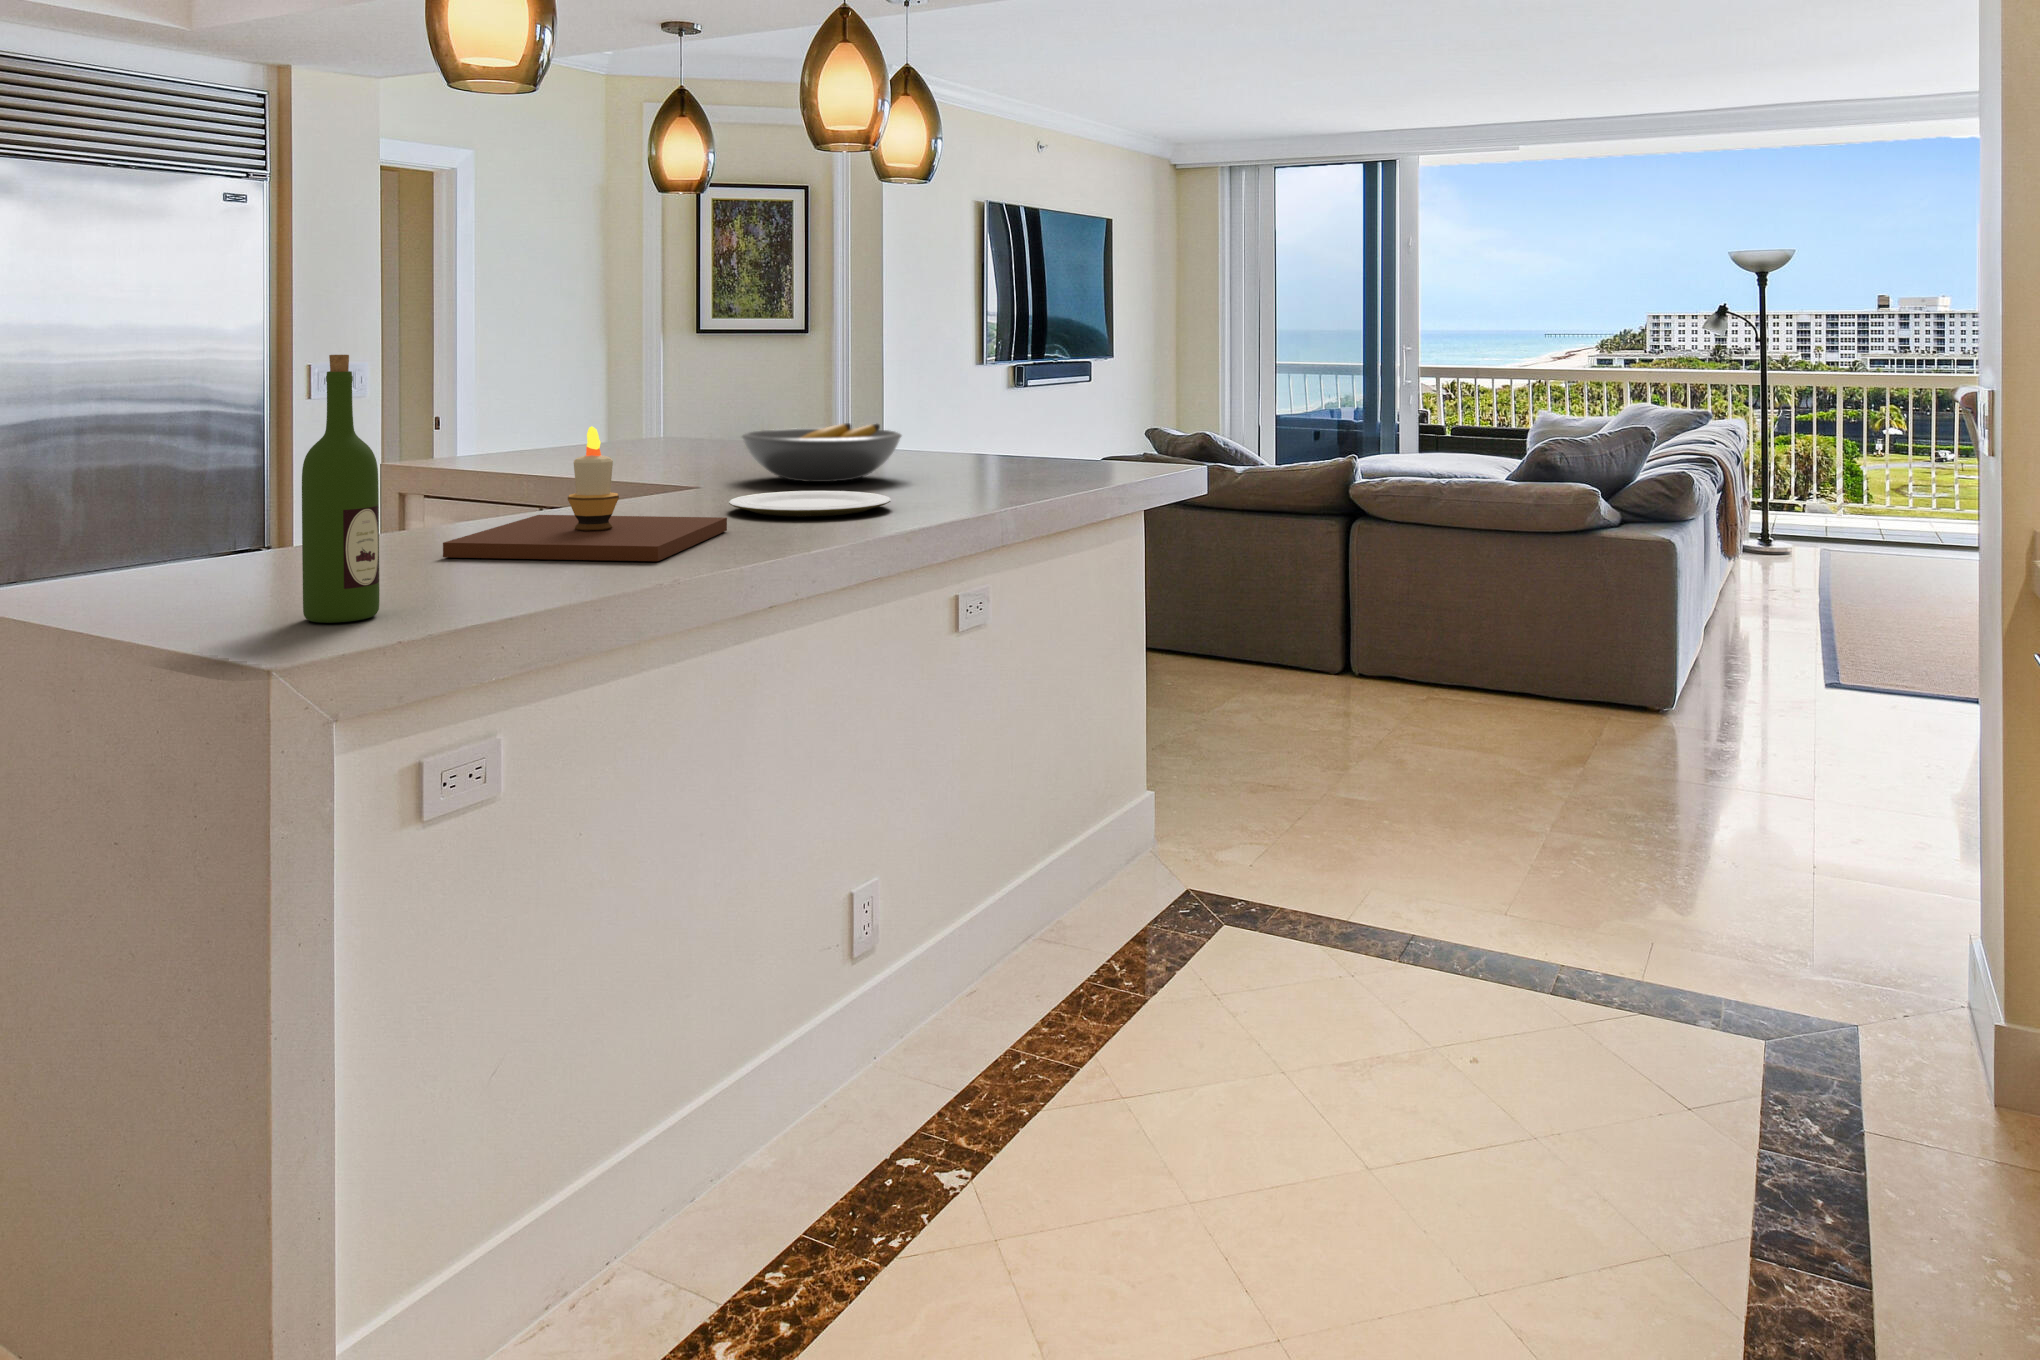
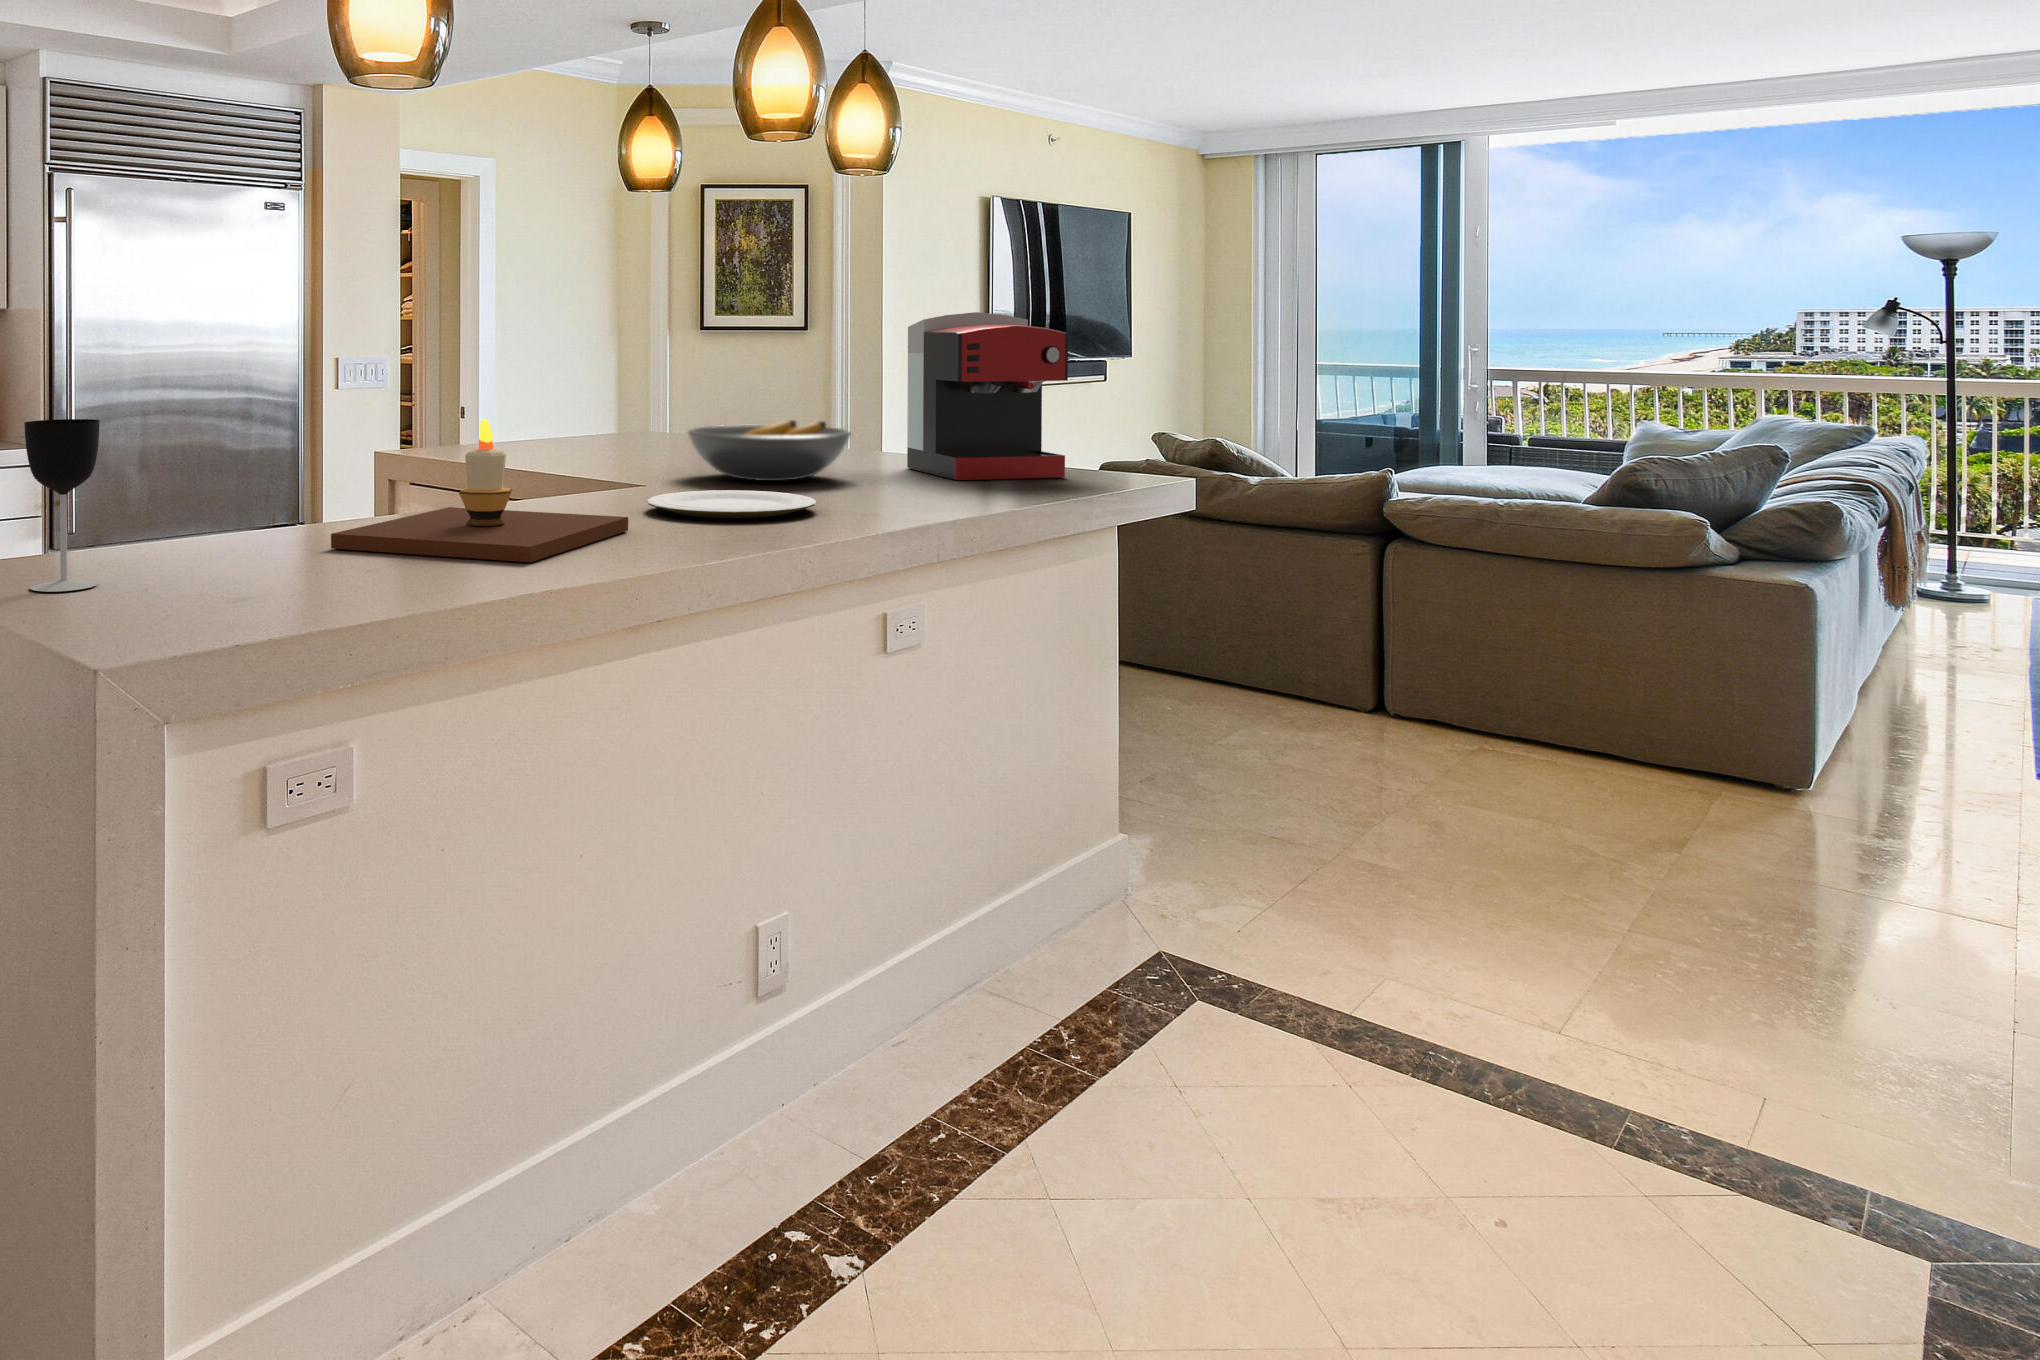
coffee maker: none [946,319,1095,476] -> present [907,312,1068,480]
wine bottle: present [302,355,380,623] -> none [134,340,210,616]
wine glass: none [154,434,232,608] -> present [24,419,100,592]

